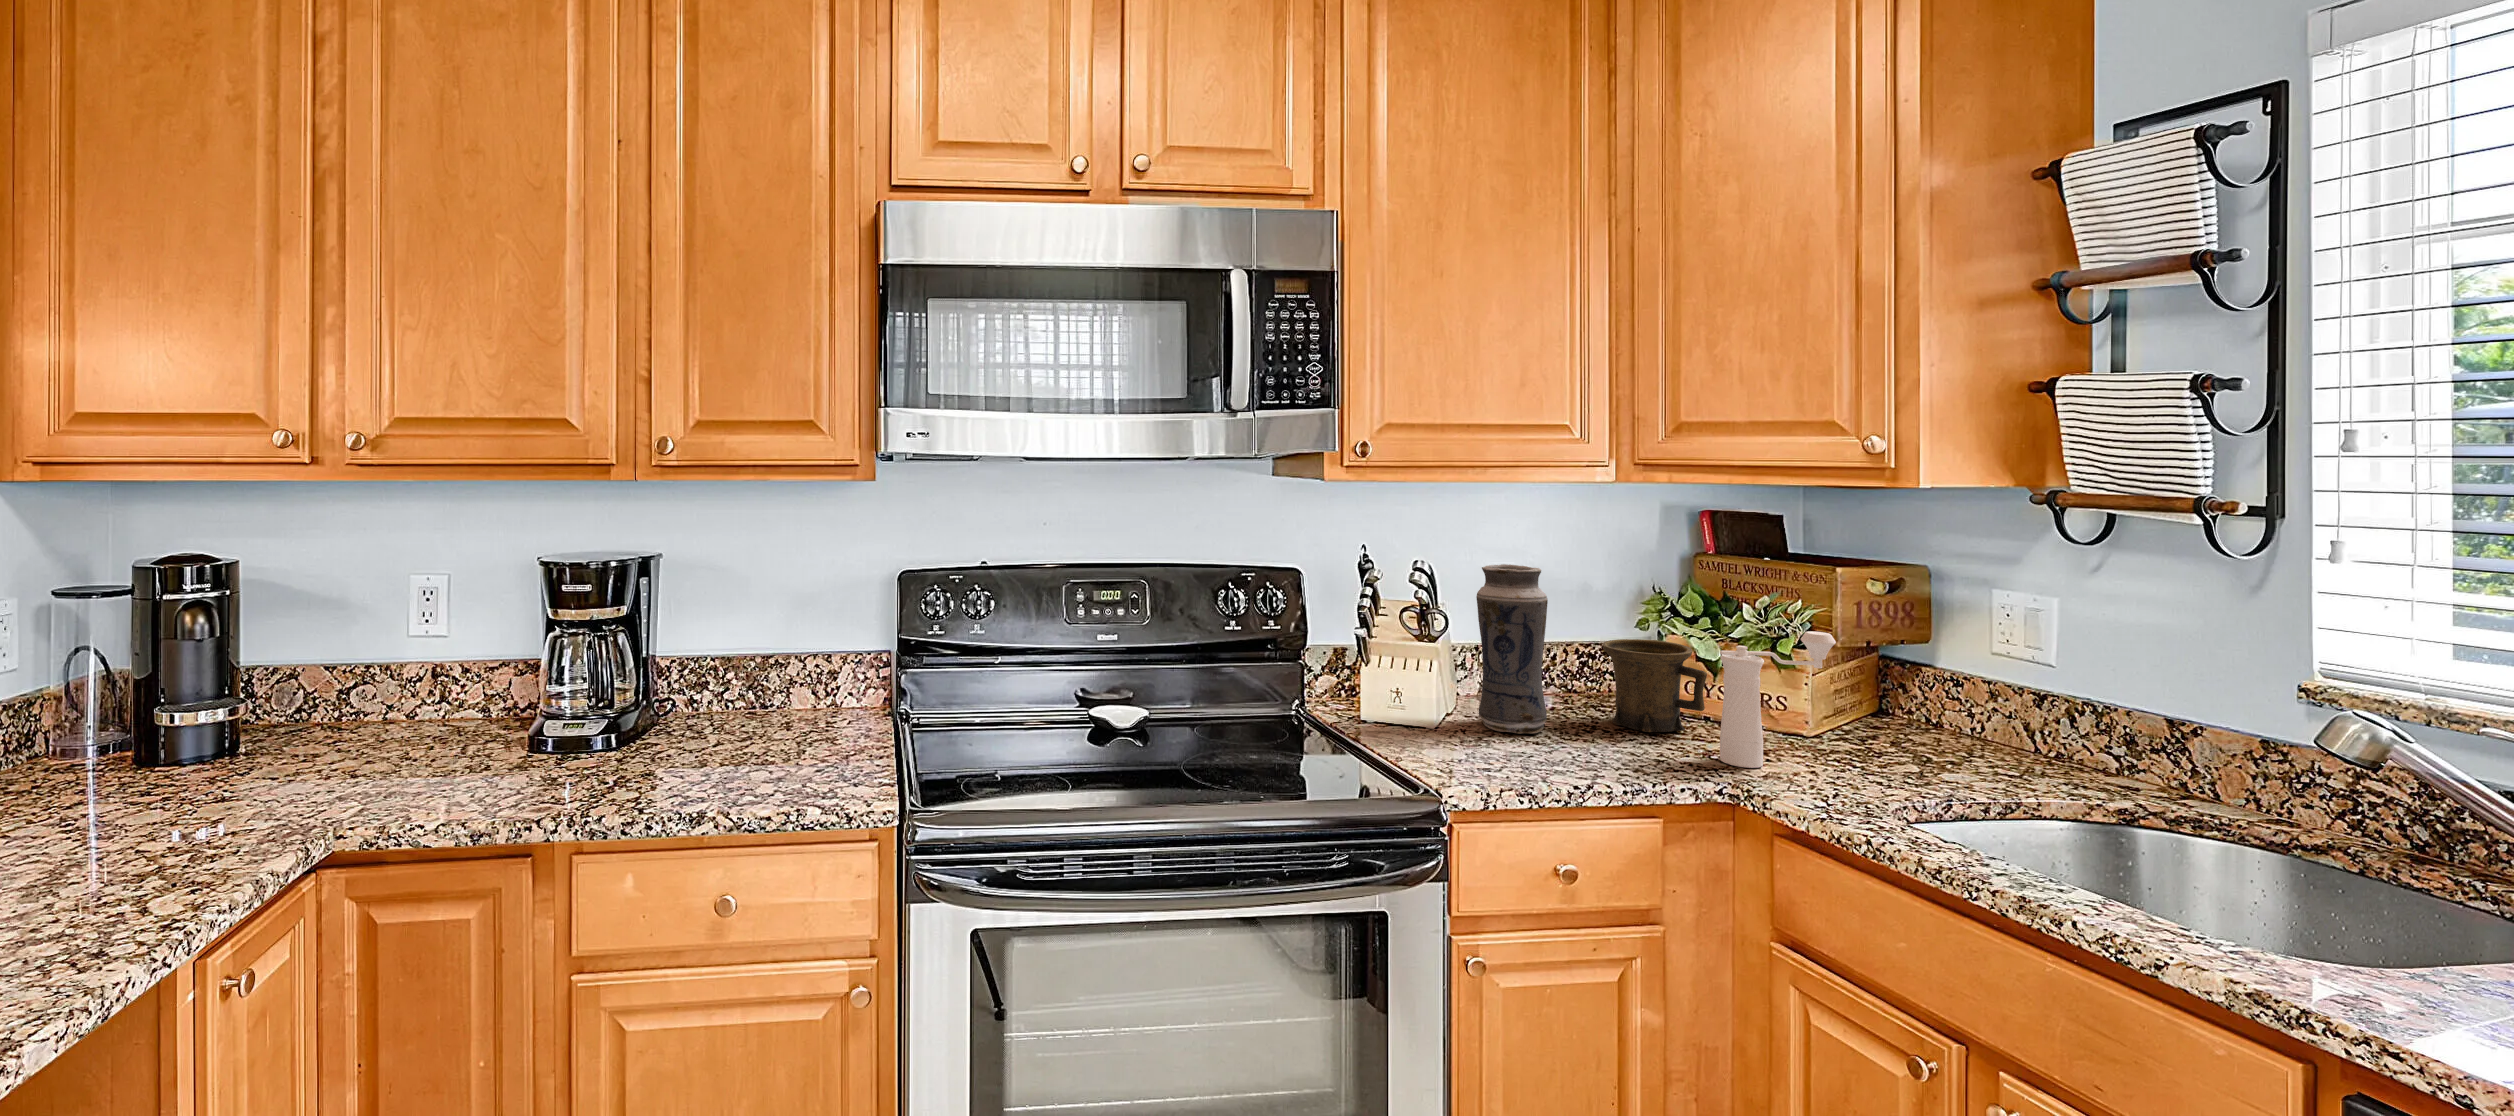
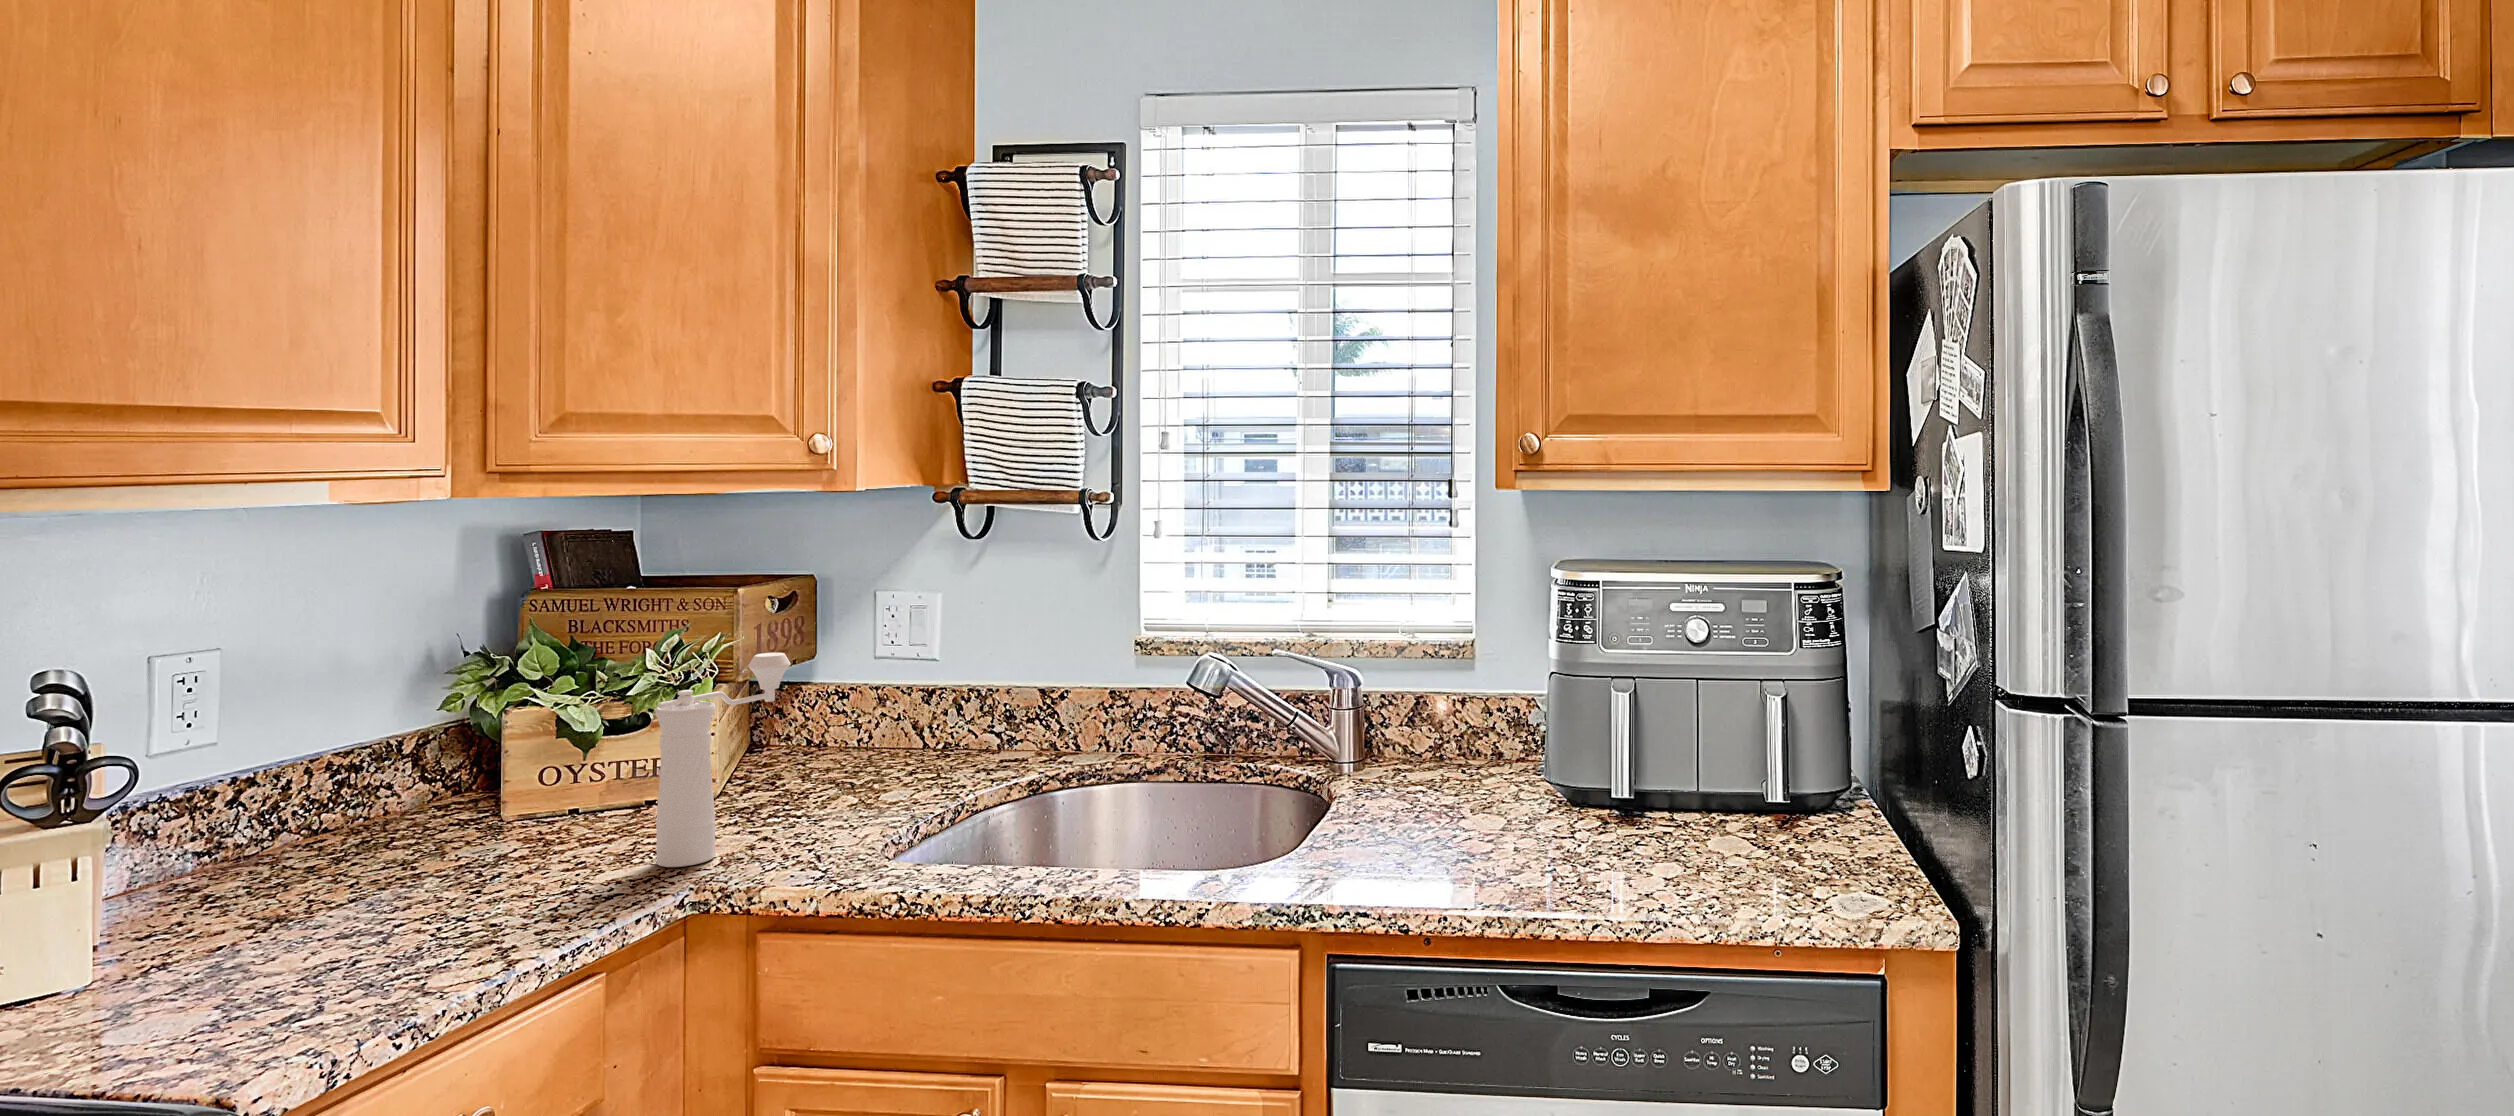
vase: present [1476,564,1548,734] -> none [190,620,357,948]
mug: present [1602,639,1707,732] -> none [427,712,607,866]

